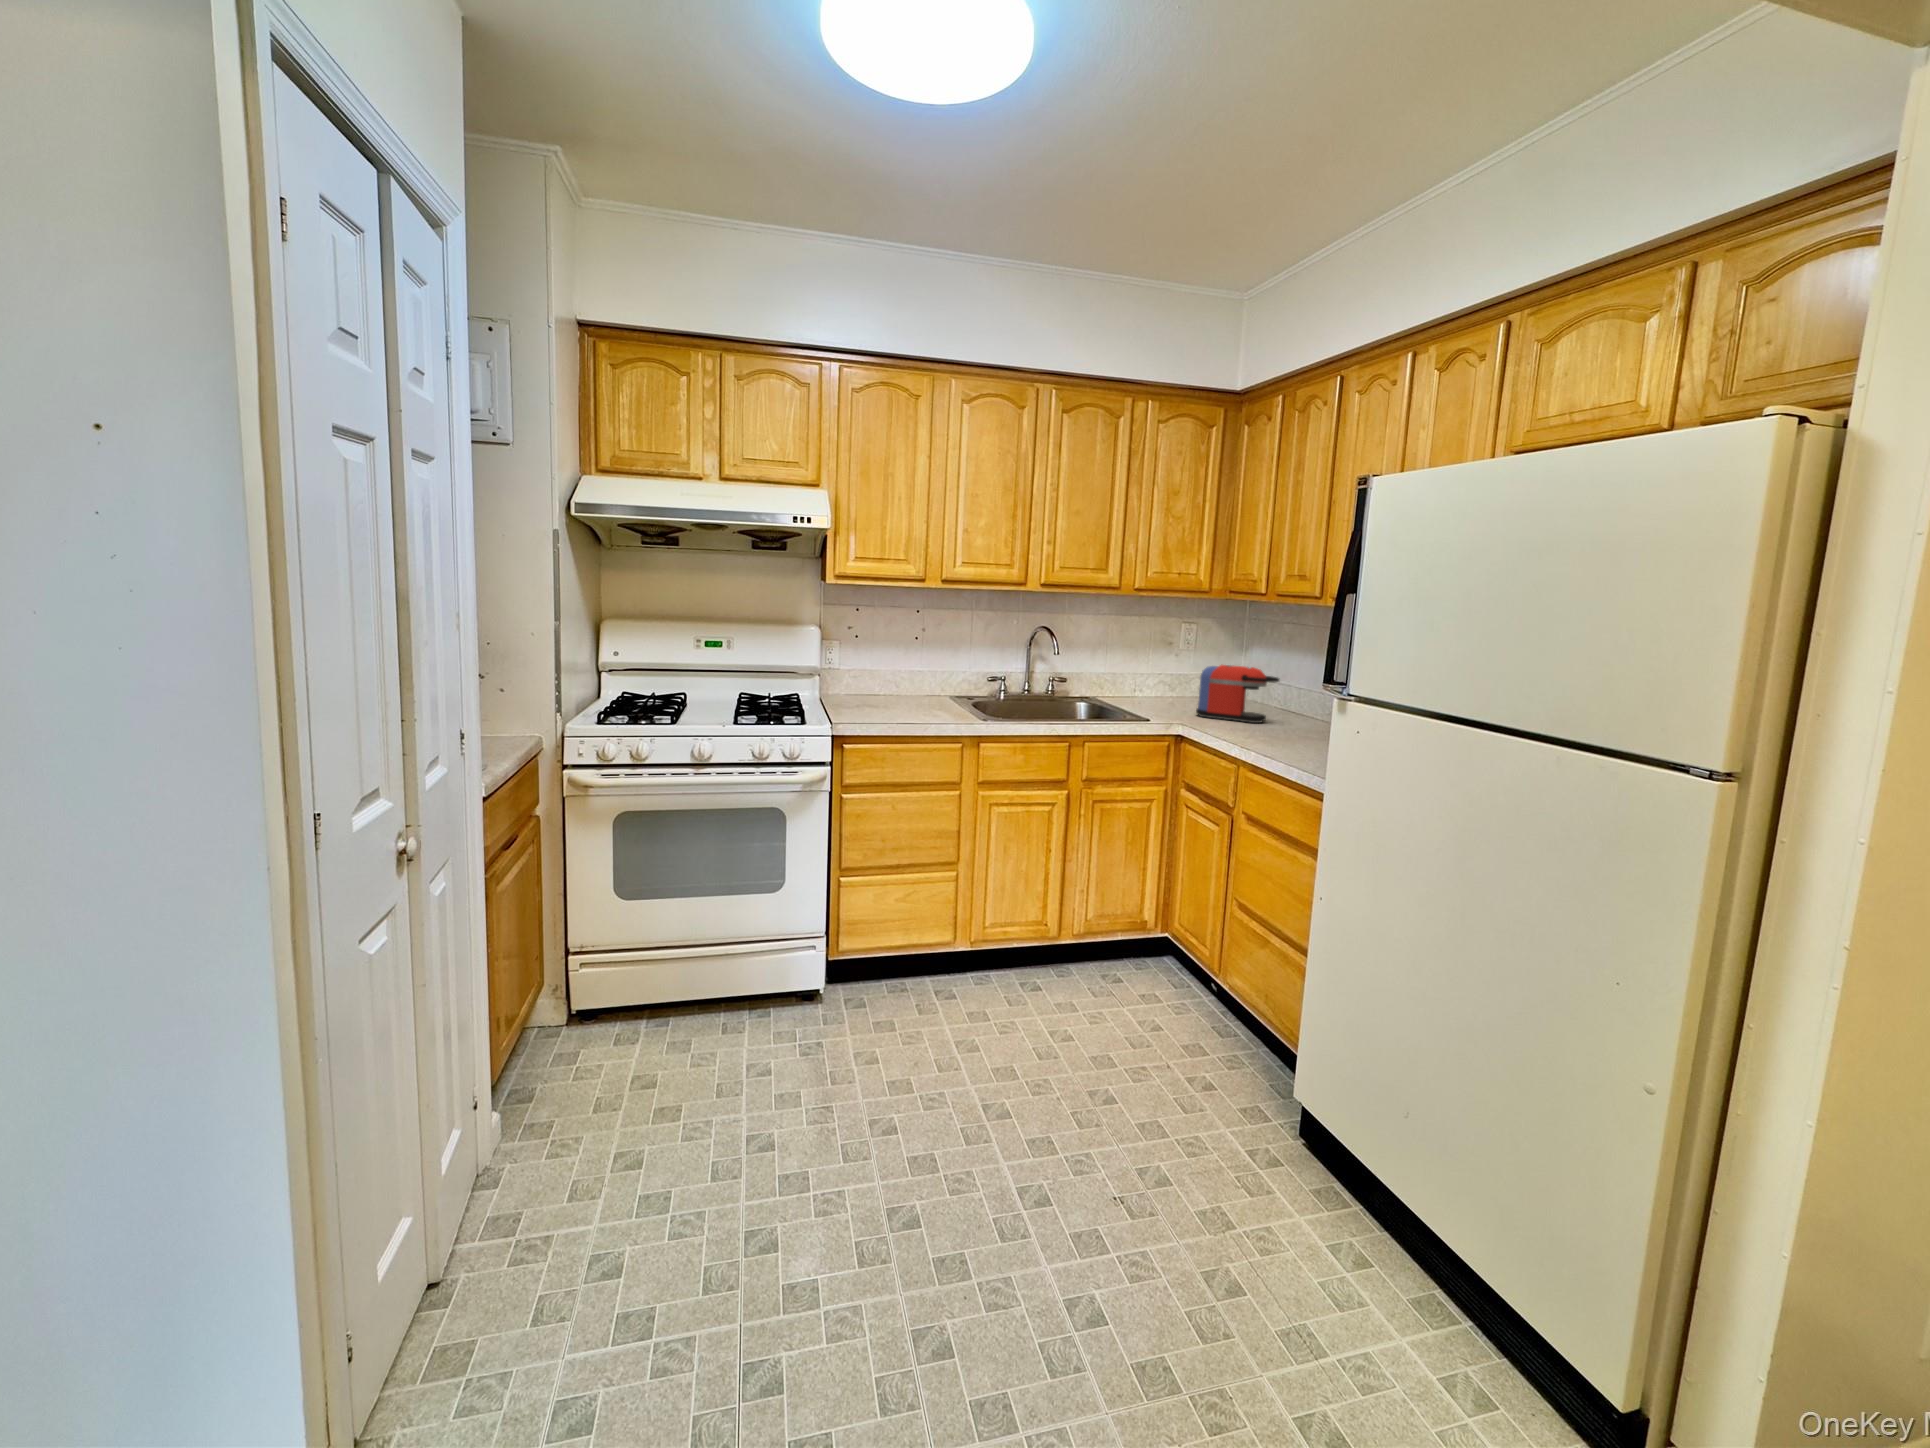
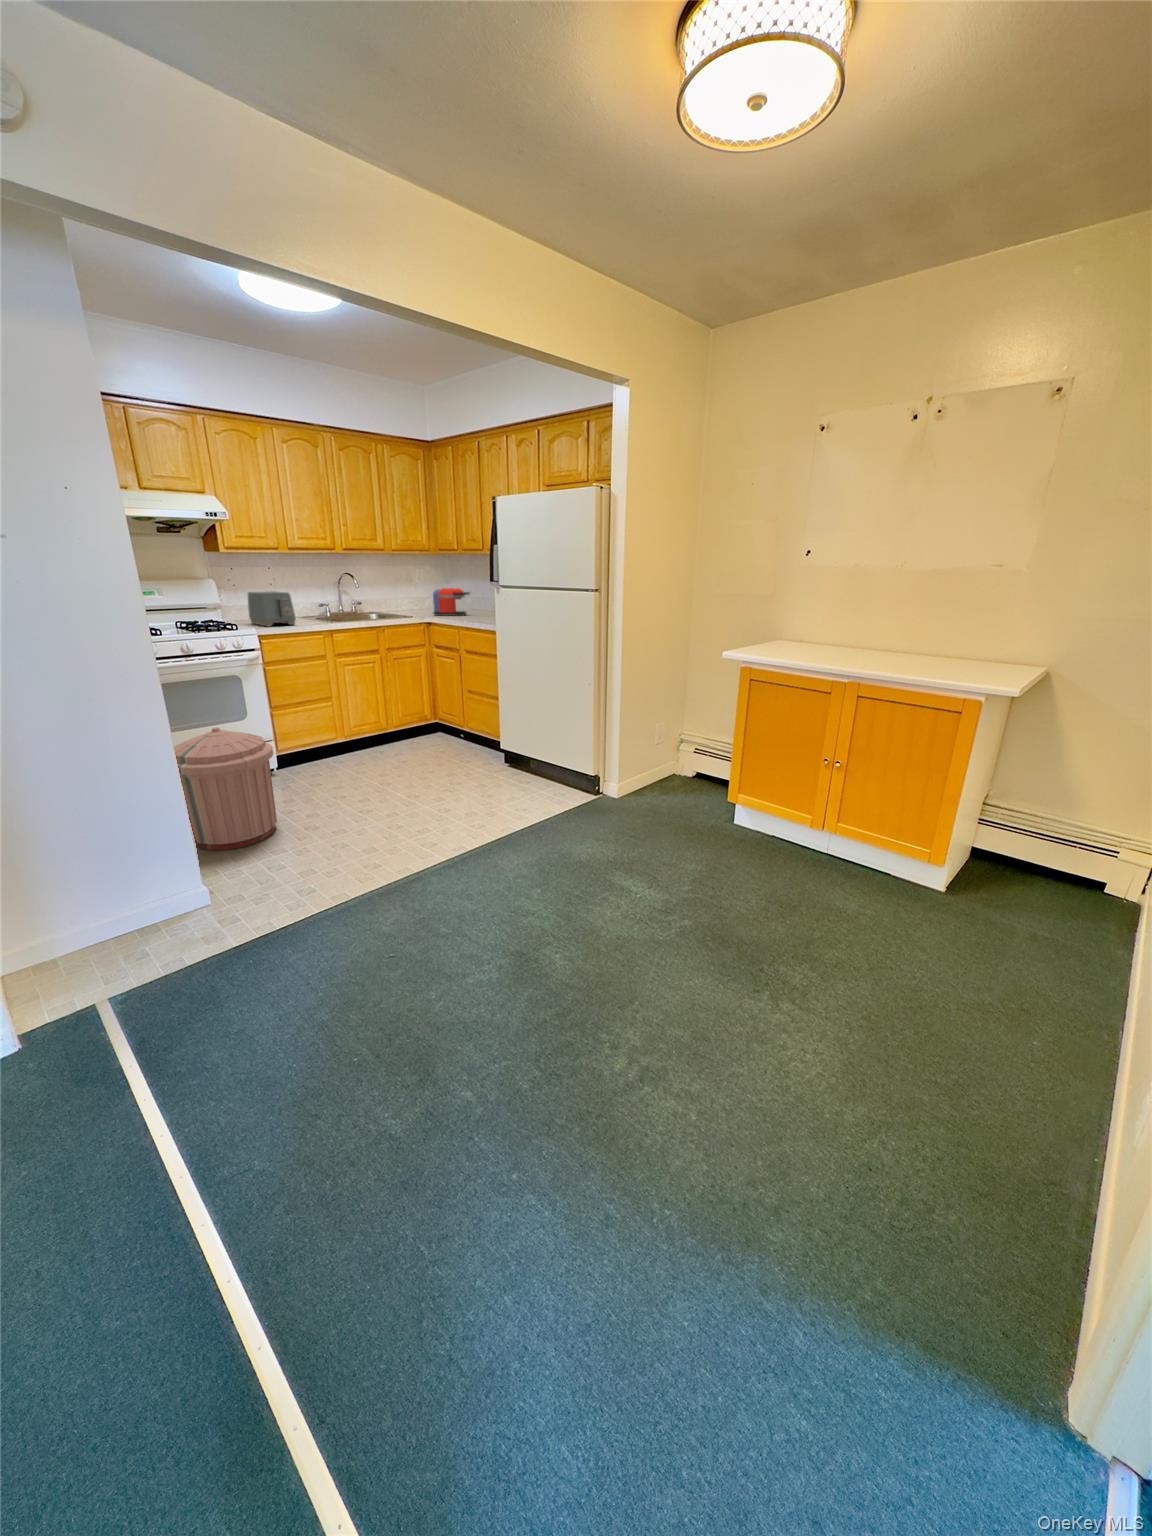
toaster: none [859,651,921,718] -> present [248,591,296,627]
trash can: none [469,965,709,1286] -> present [174,727,277,850]

